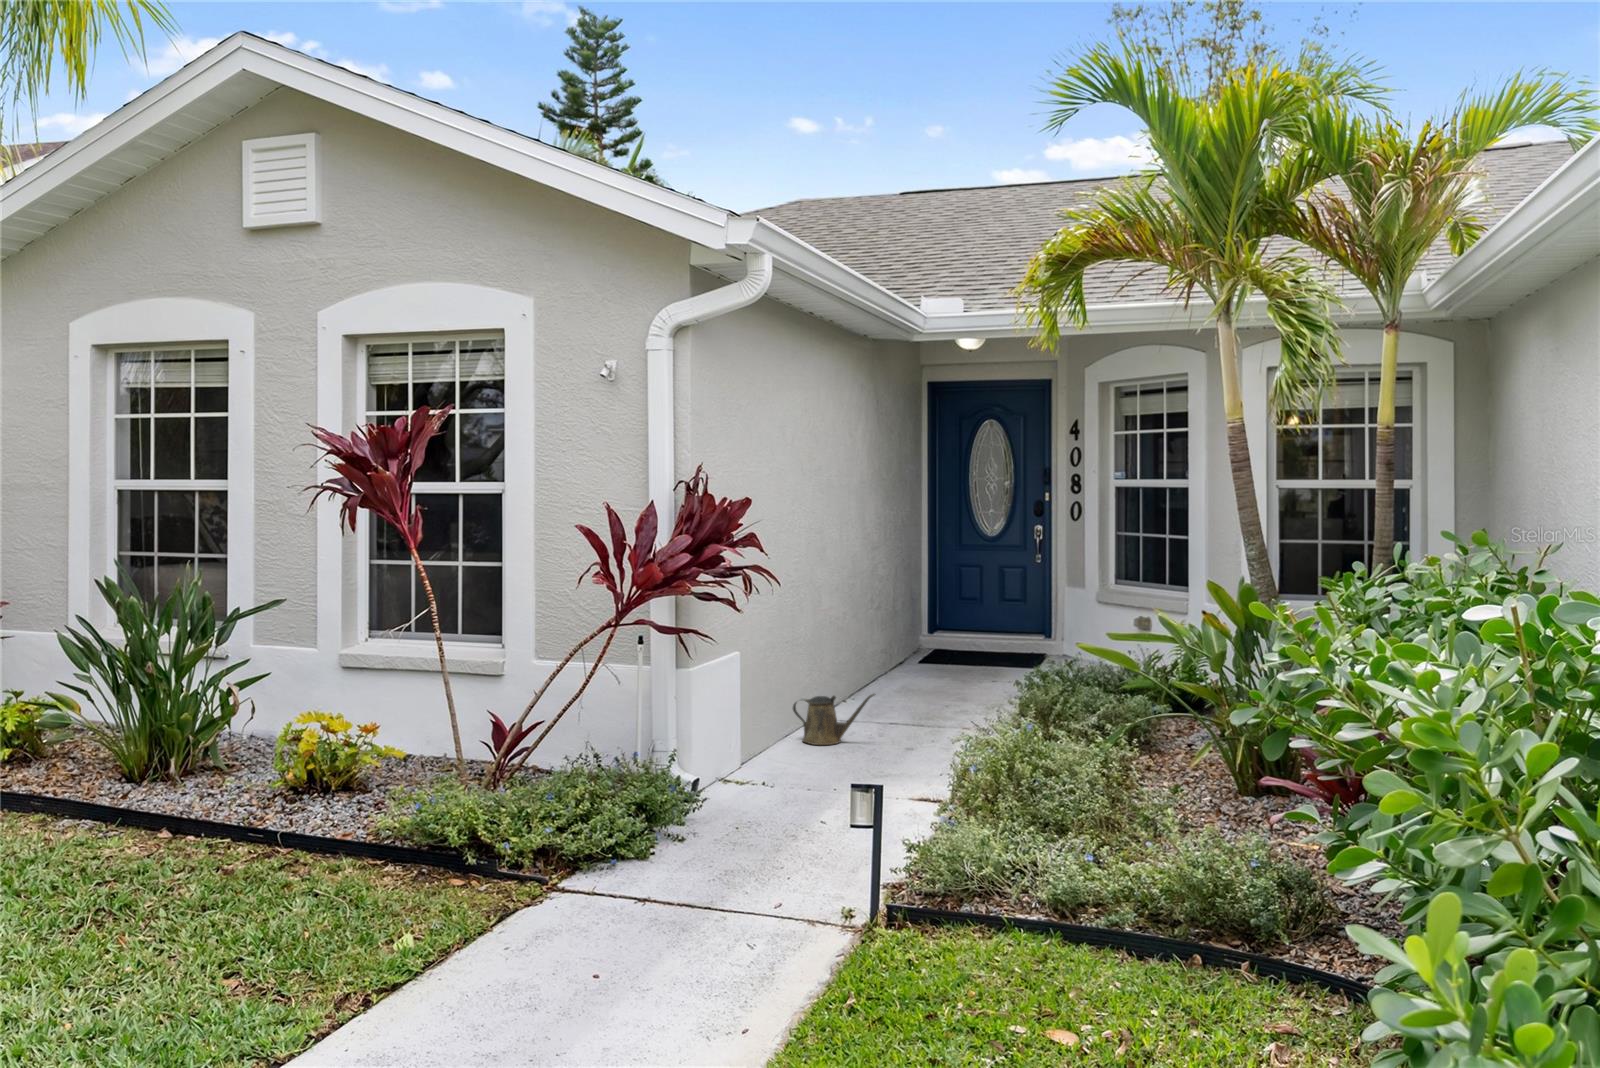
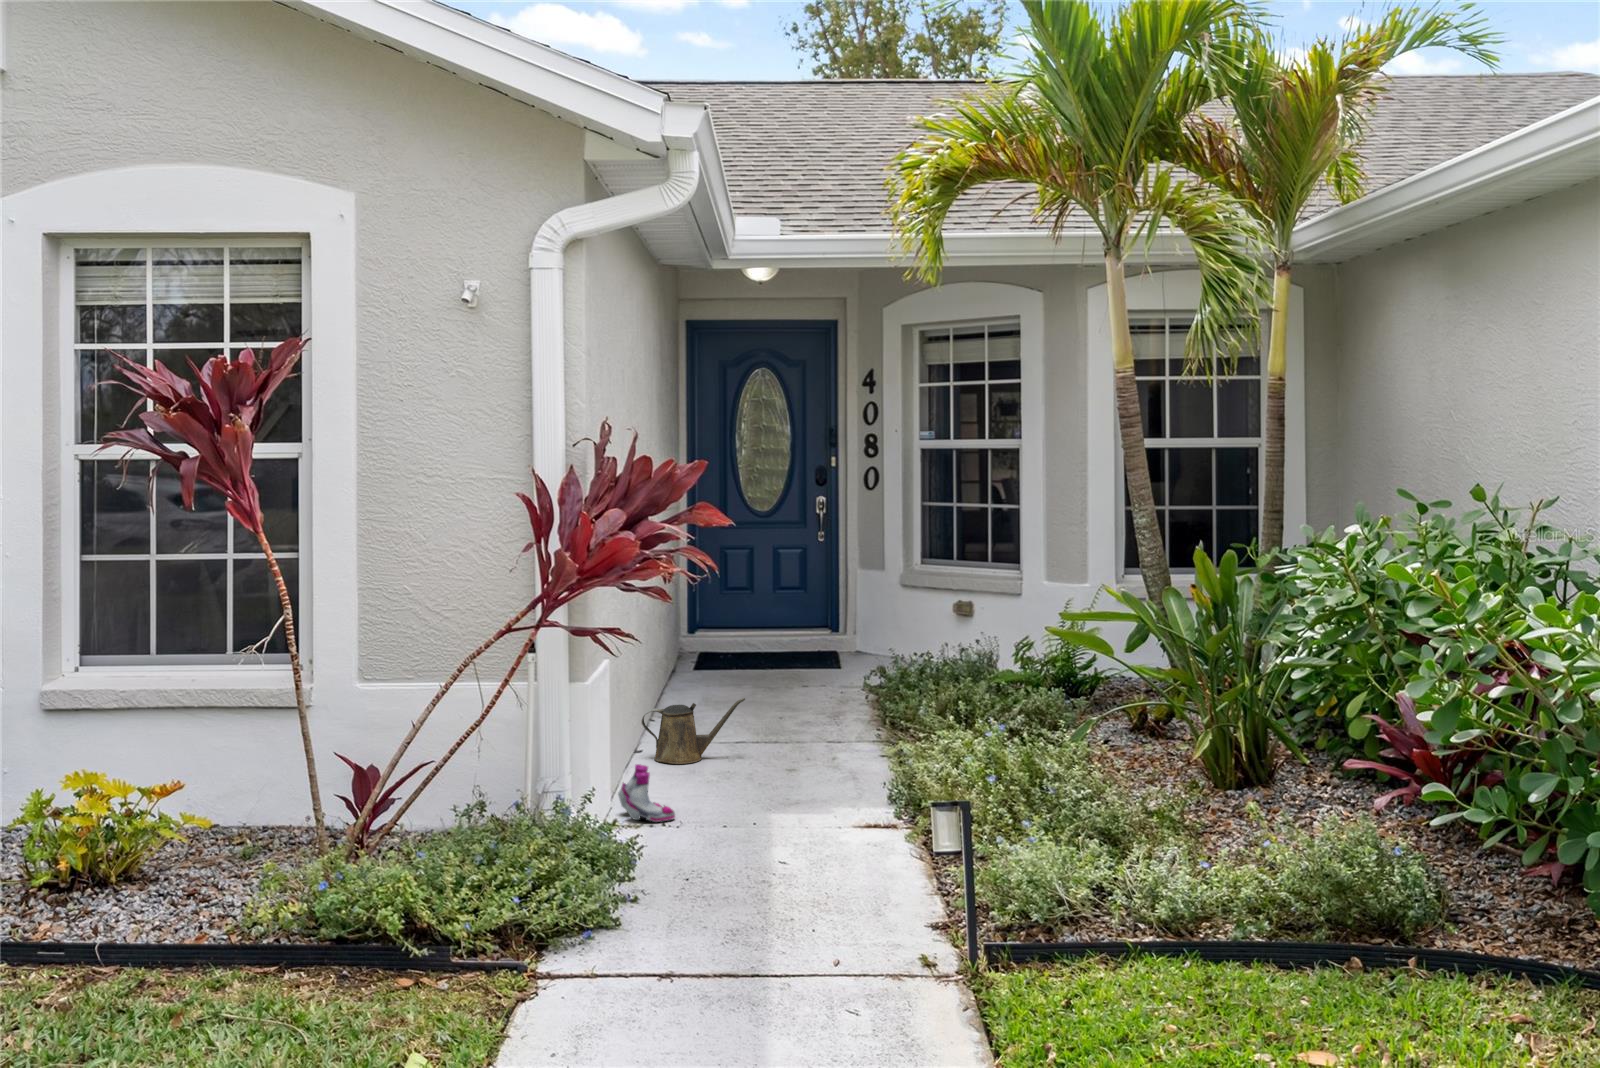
boots: none [731,739,771,787] -> present [618,764,675,822]

